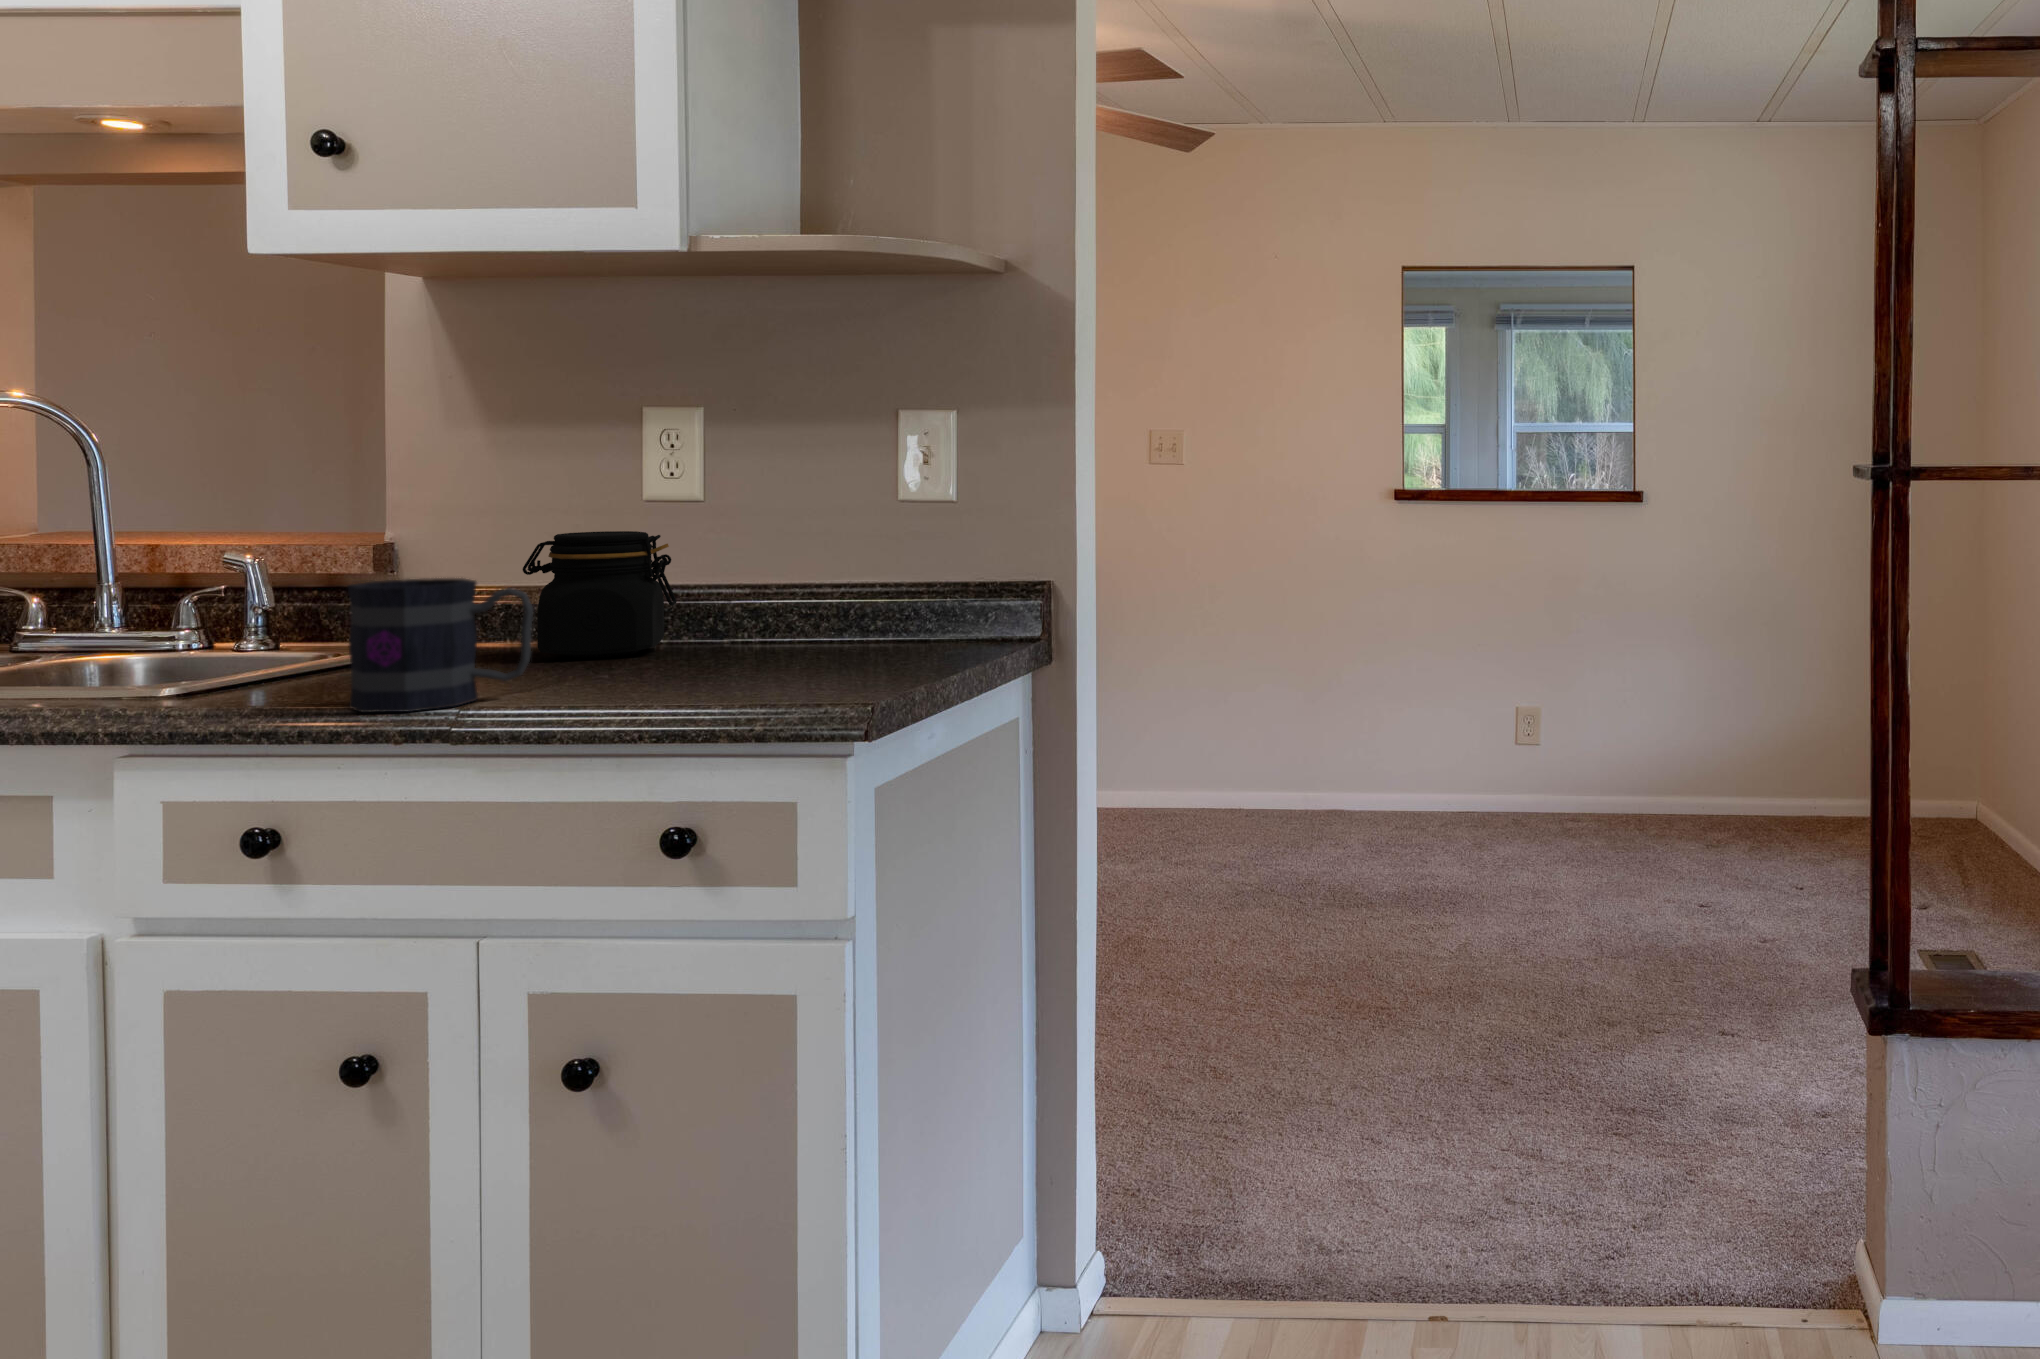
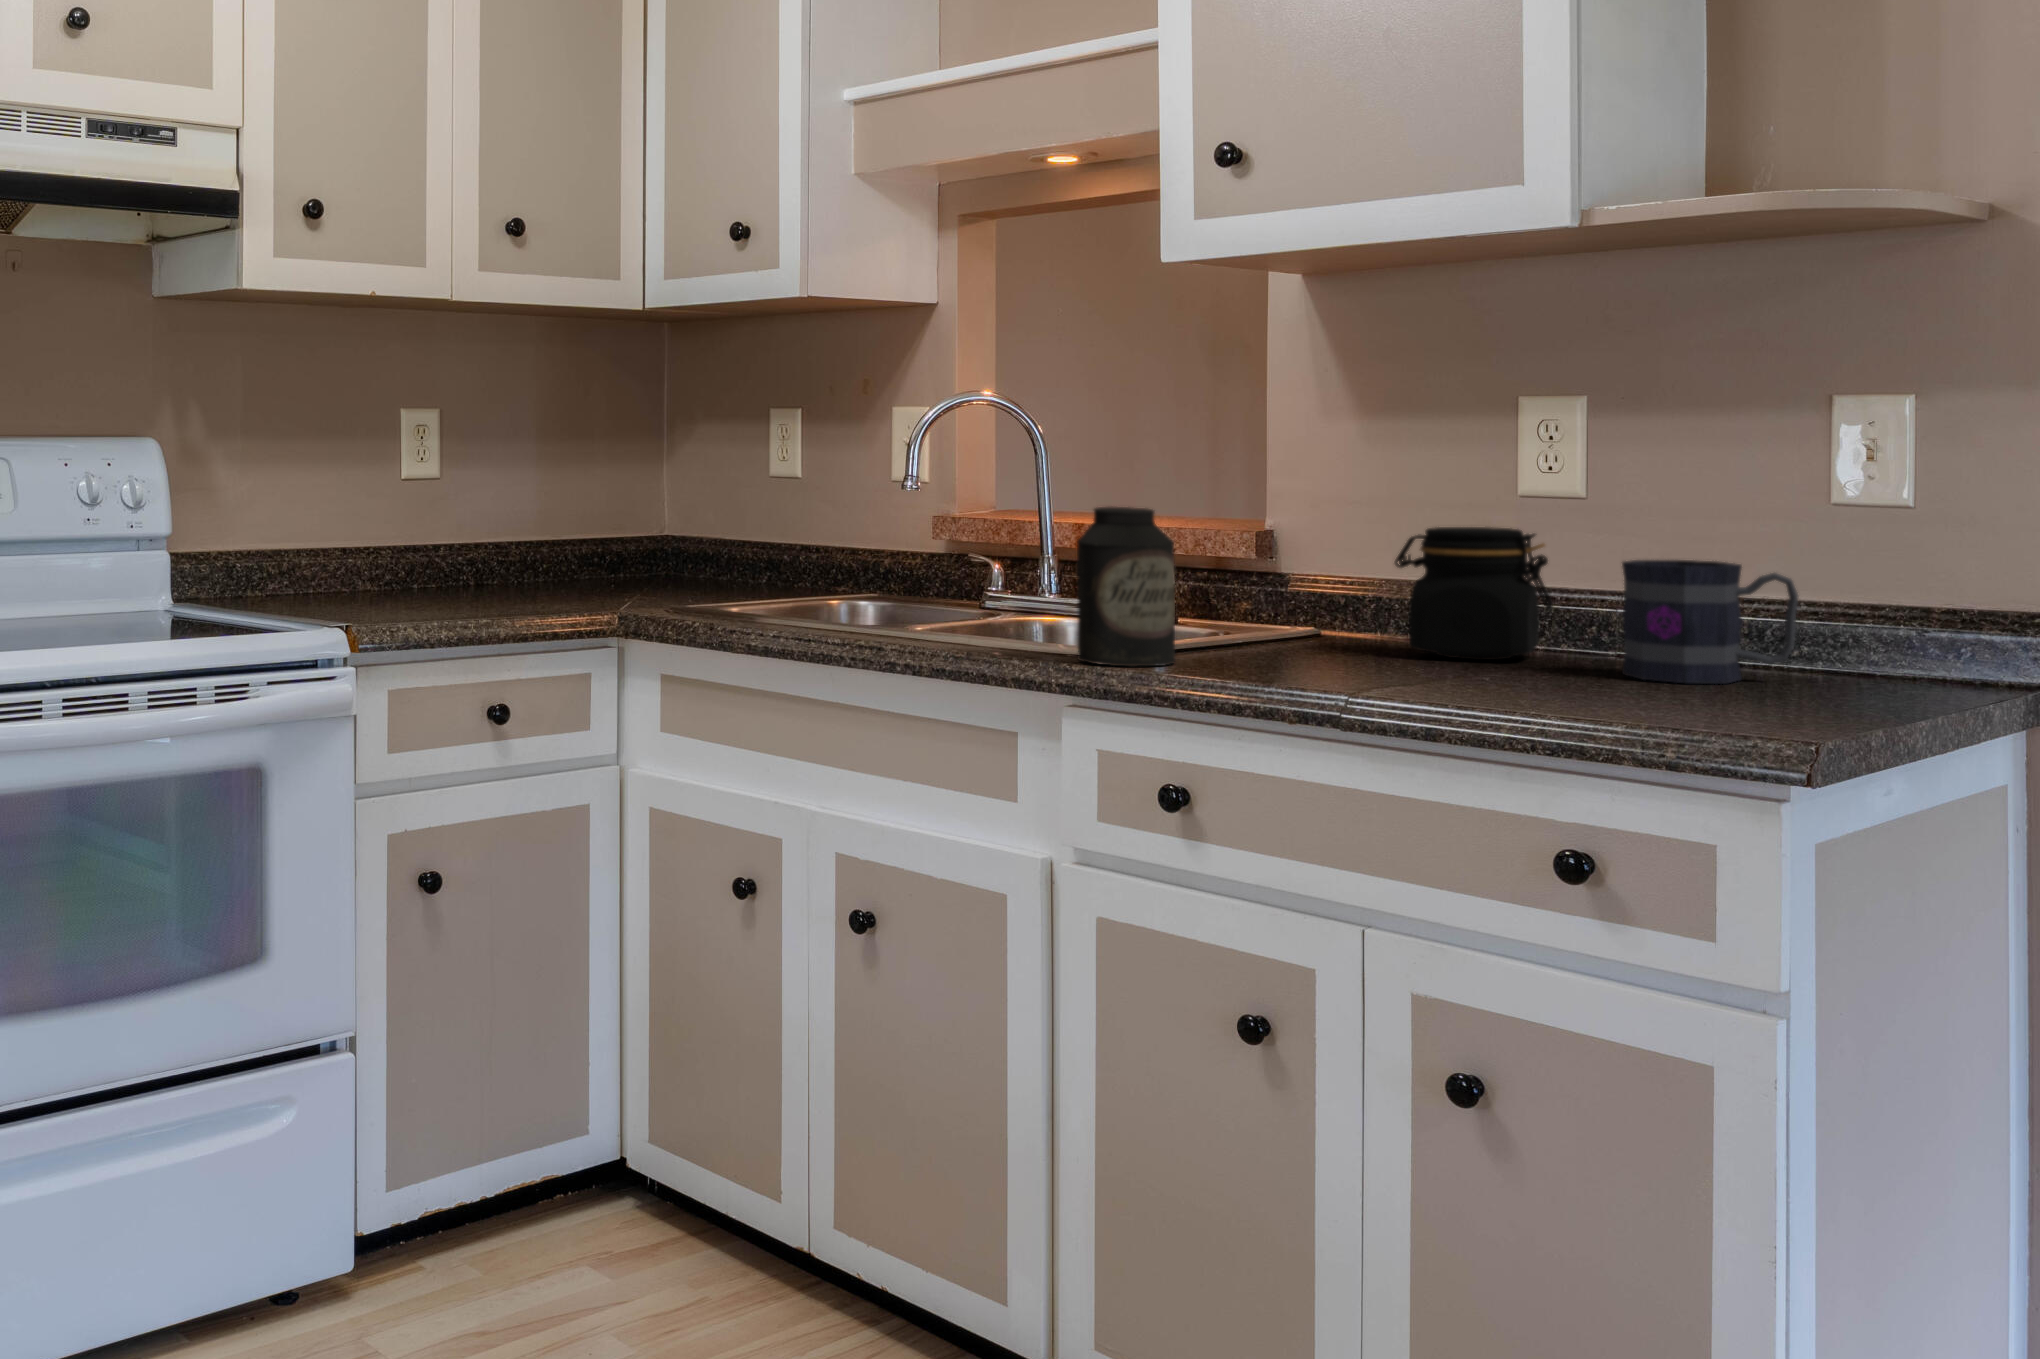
canister: none [126,525,264,707] -> present [1077,507,1175,666]
mug: present [348,578,533,712] -> present [1622,560,1799,684]

